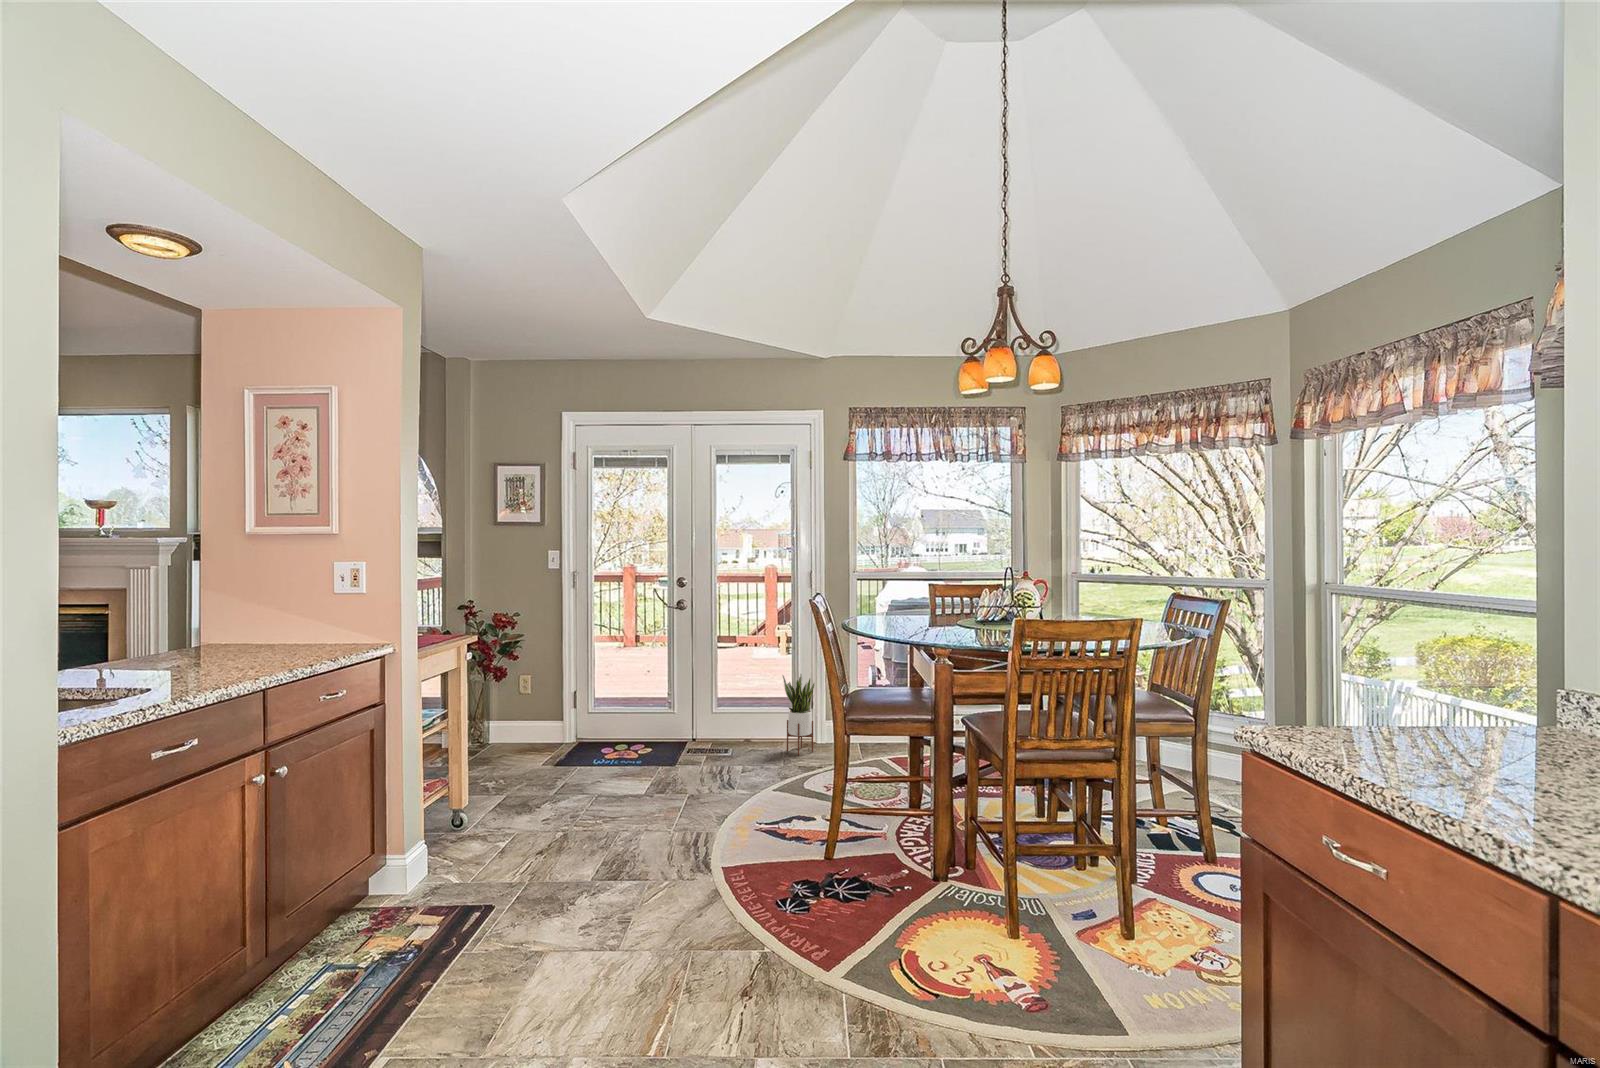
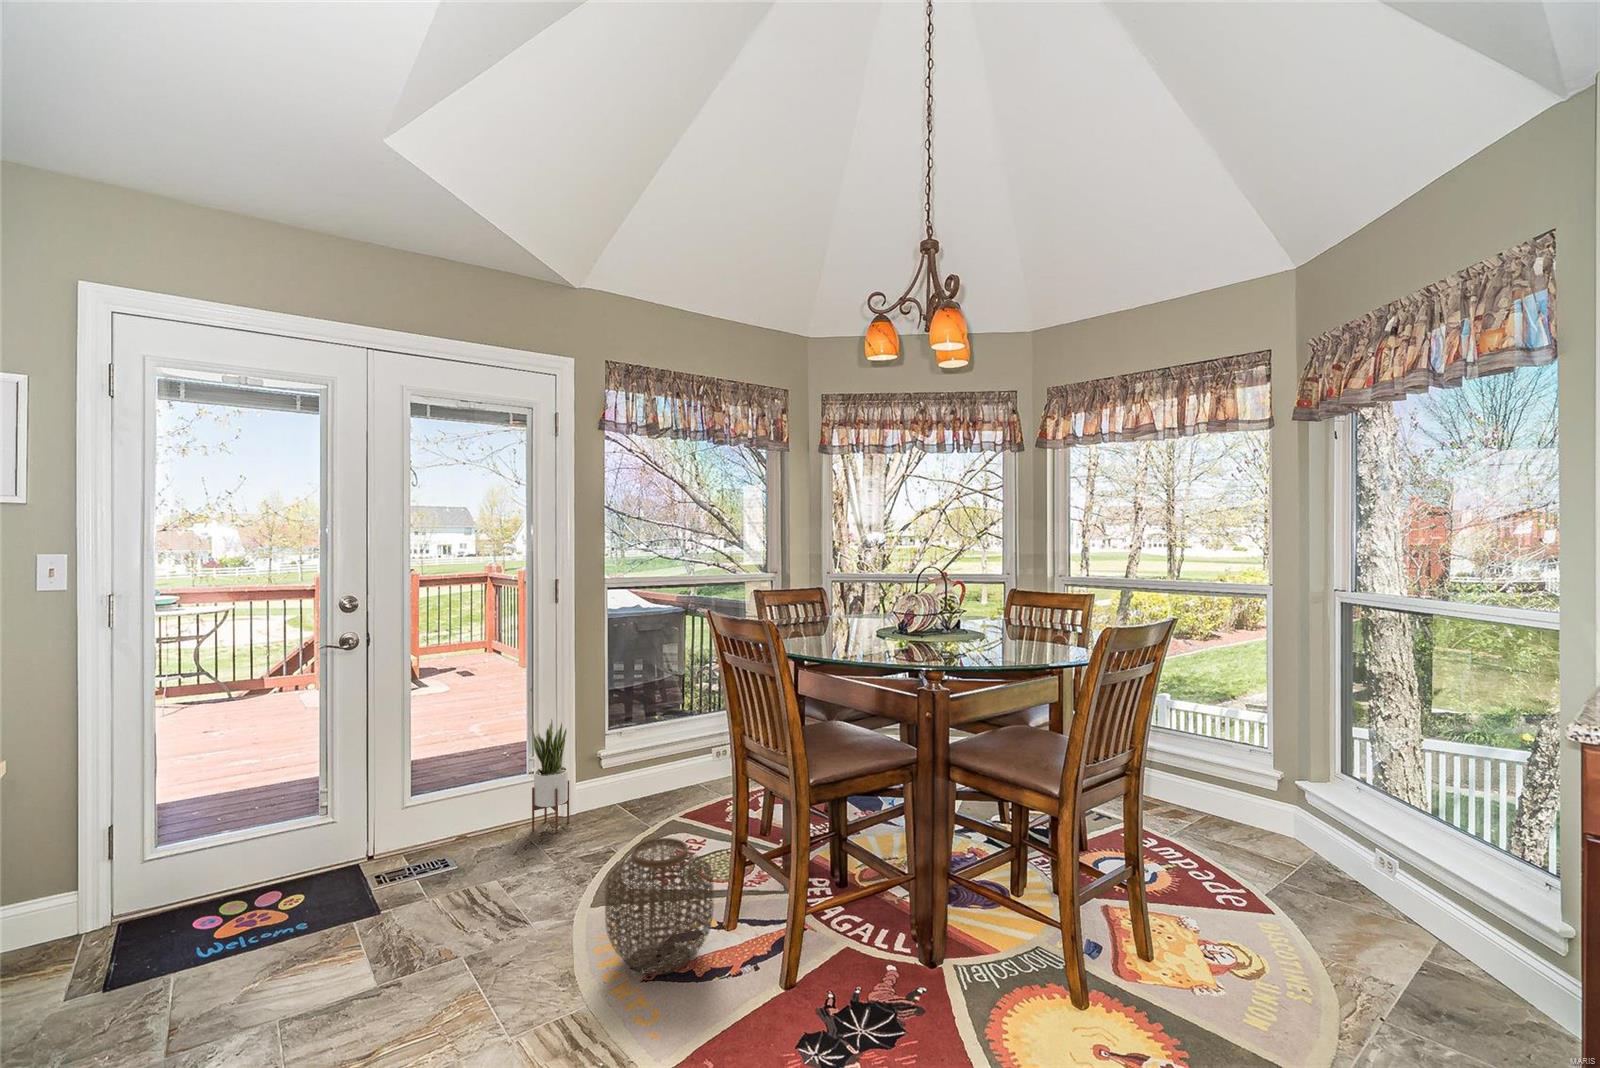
woven basket: none [721,752,793,840] -> present [605,838,714,974]

